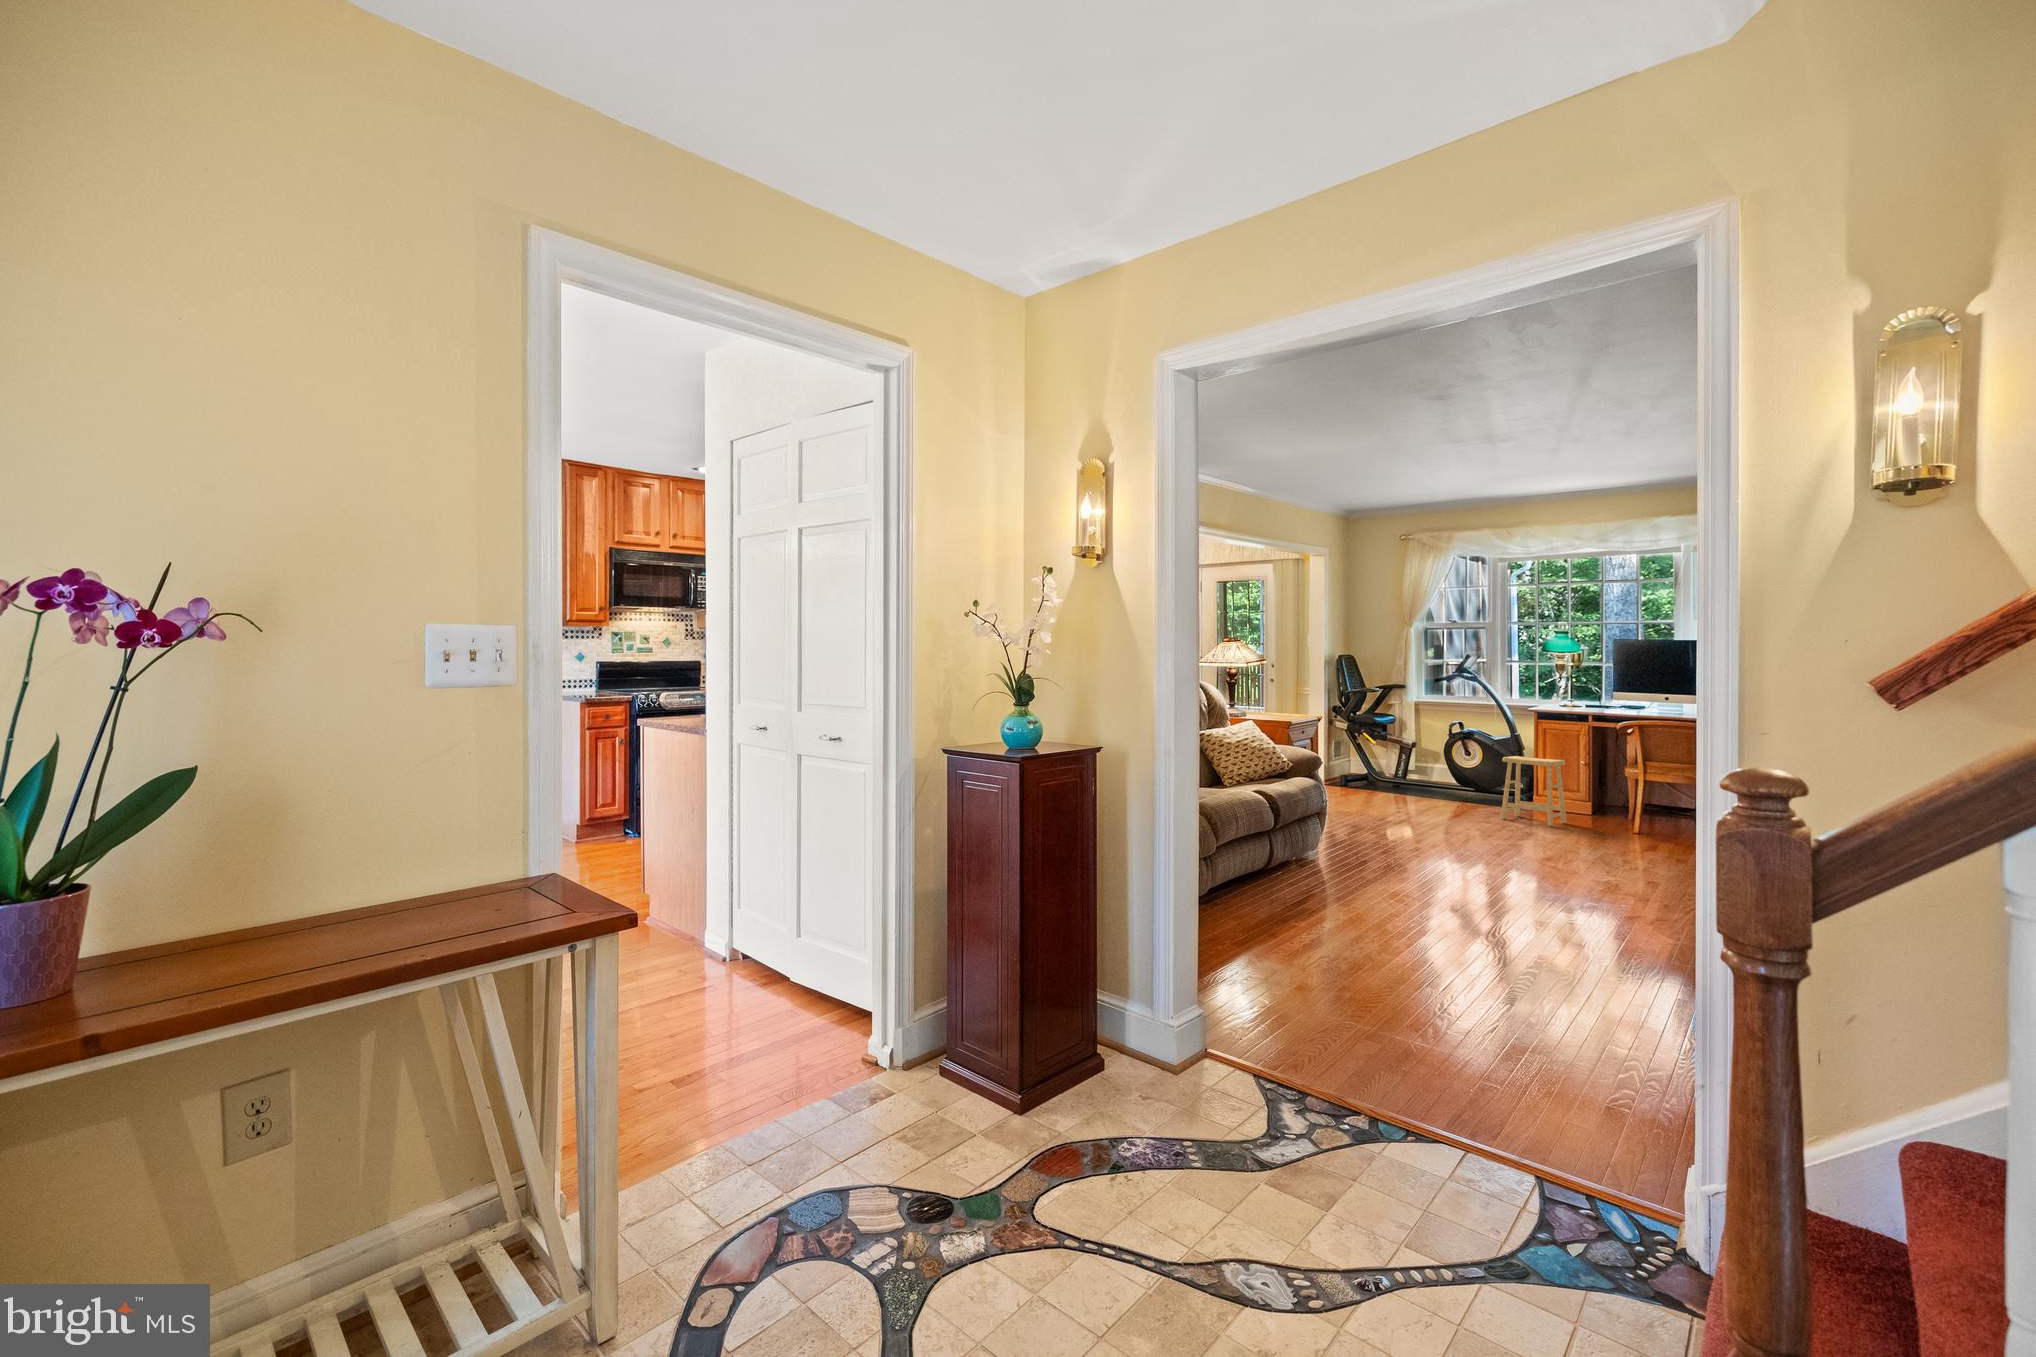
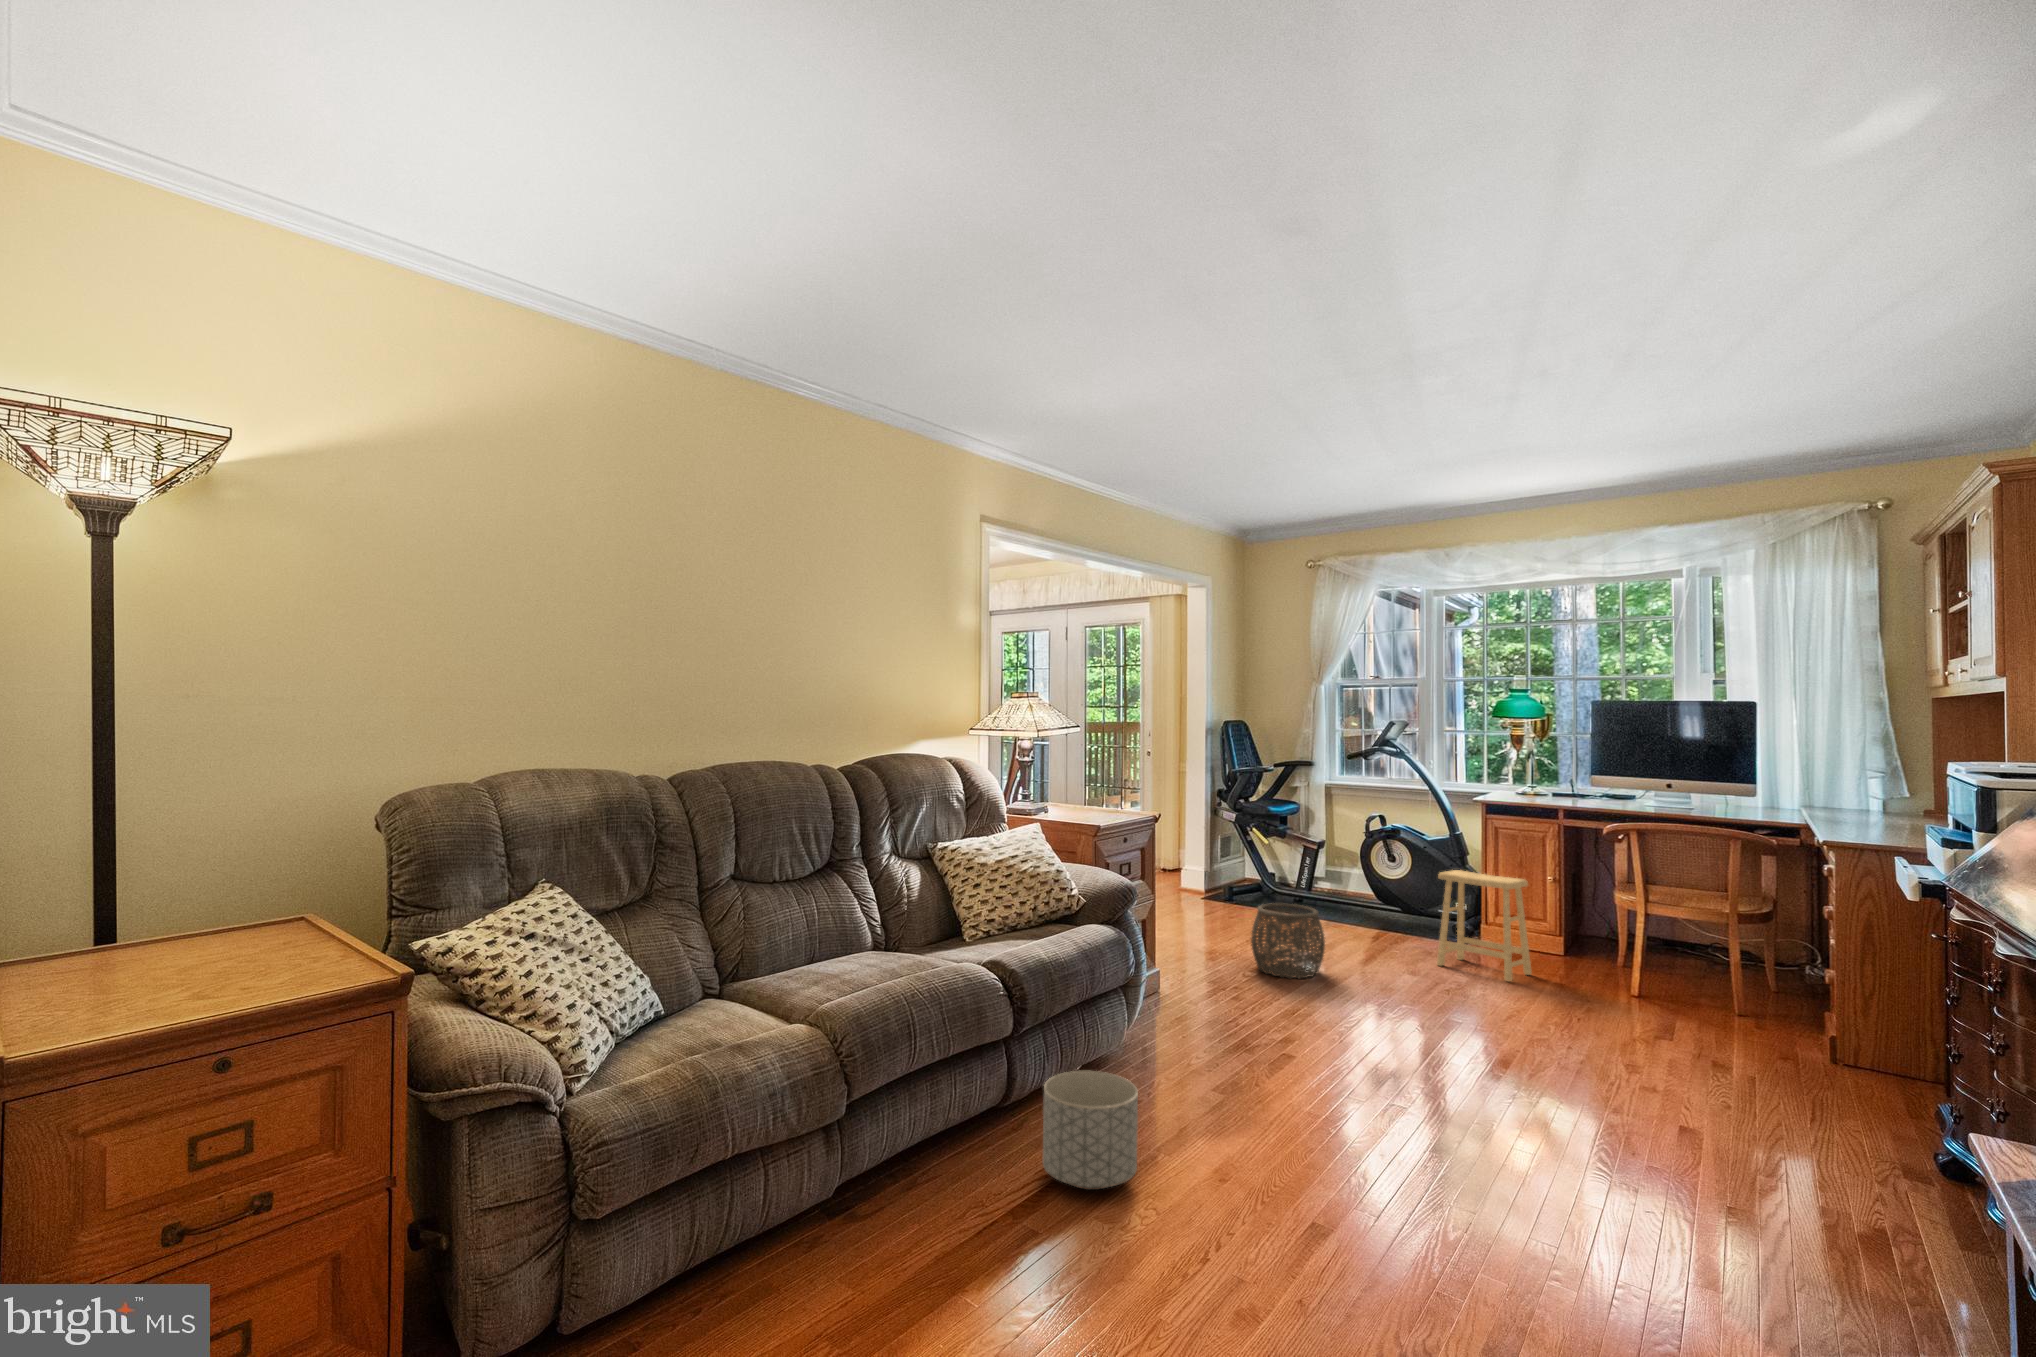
woven basket: none [1373,779,1426,825] -> present [1251,903,1325,978]
planter: none [1293,845,1345,899] -> present [1043,1071,1138,1190]

